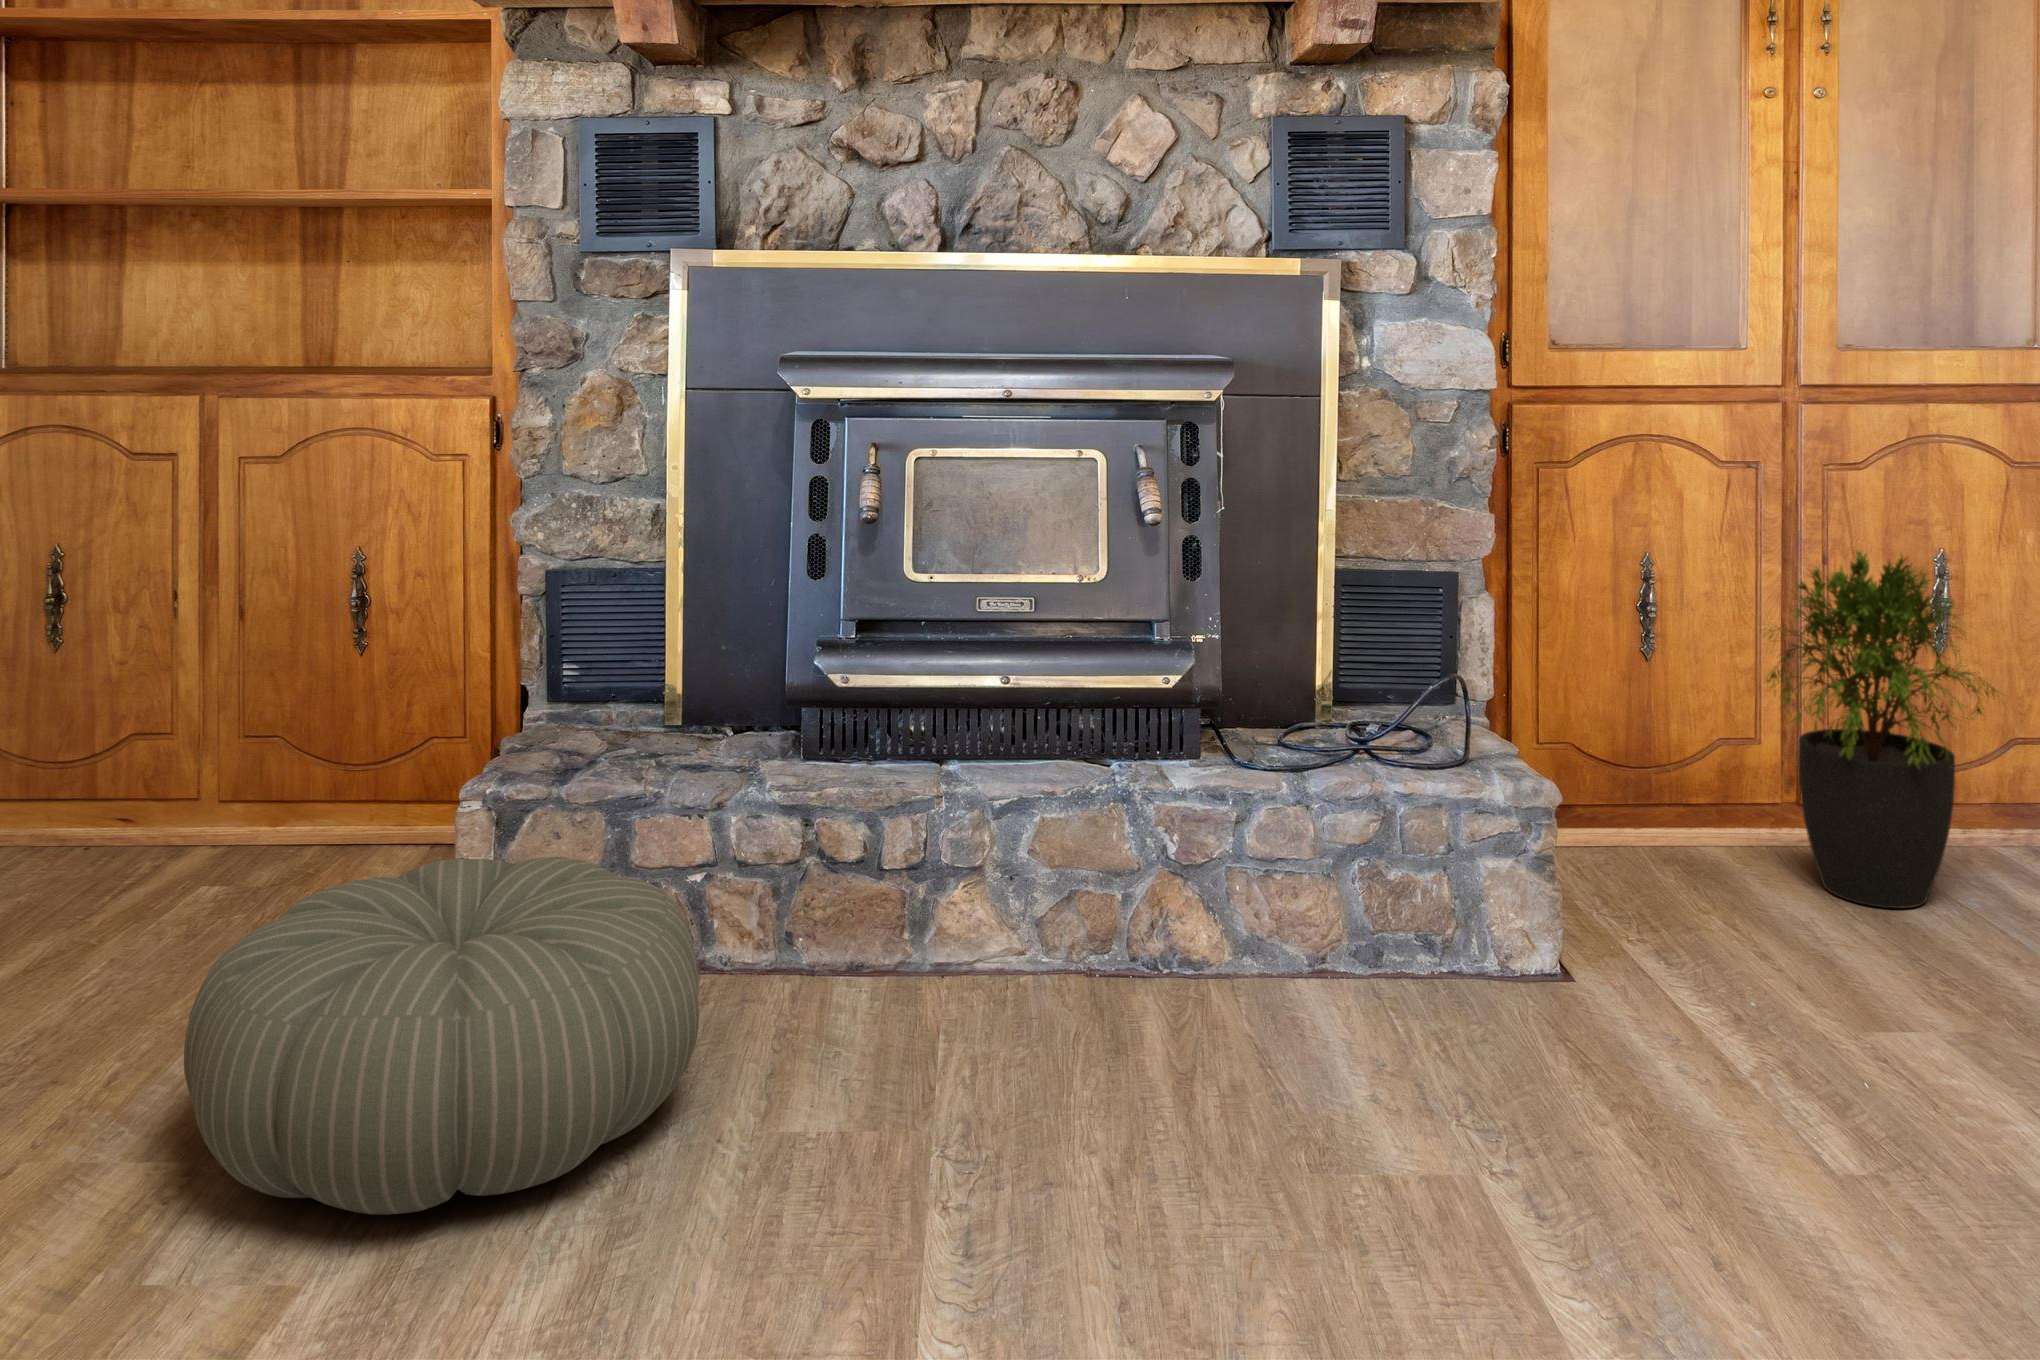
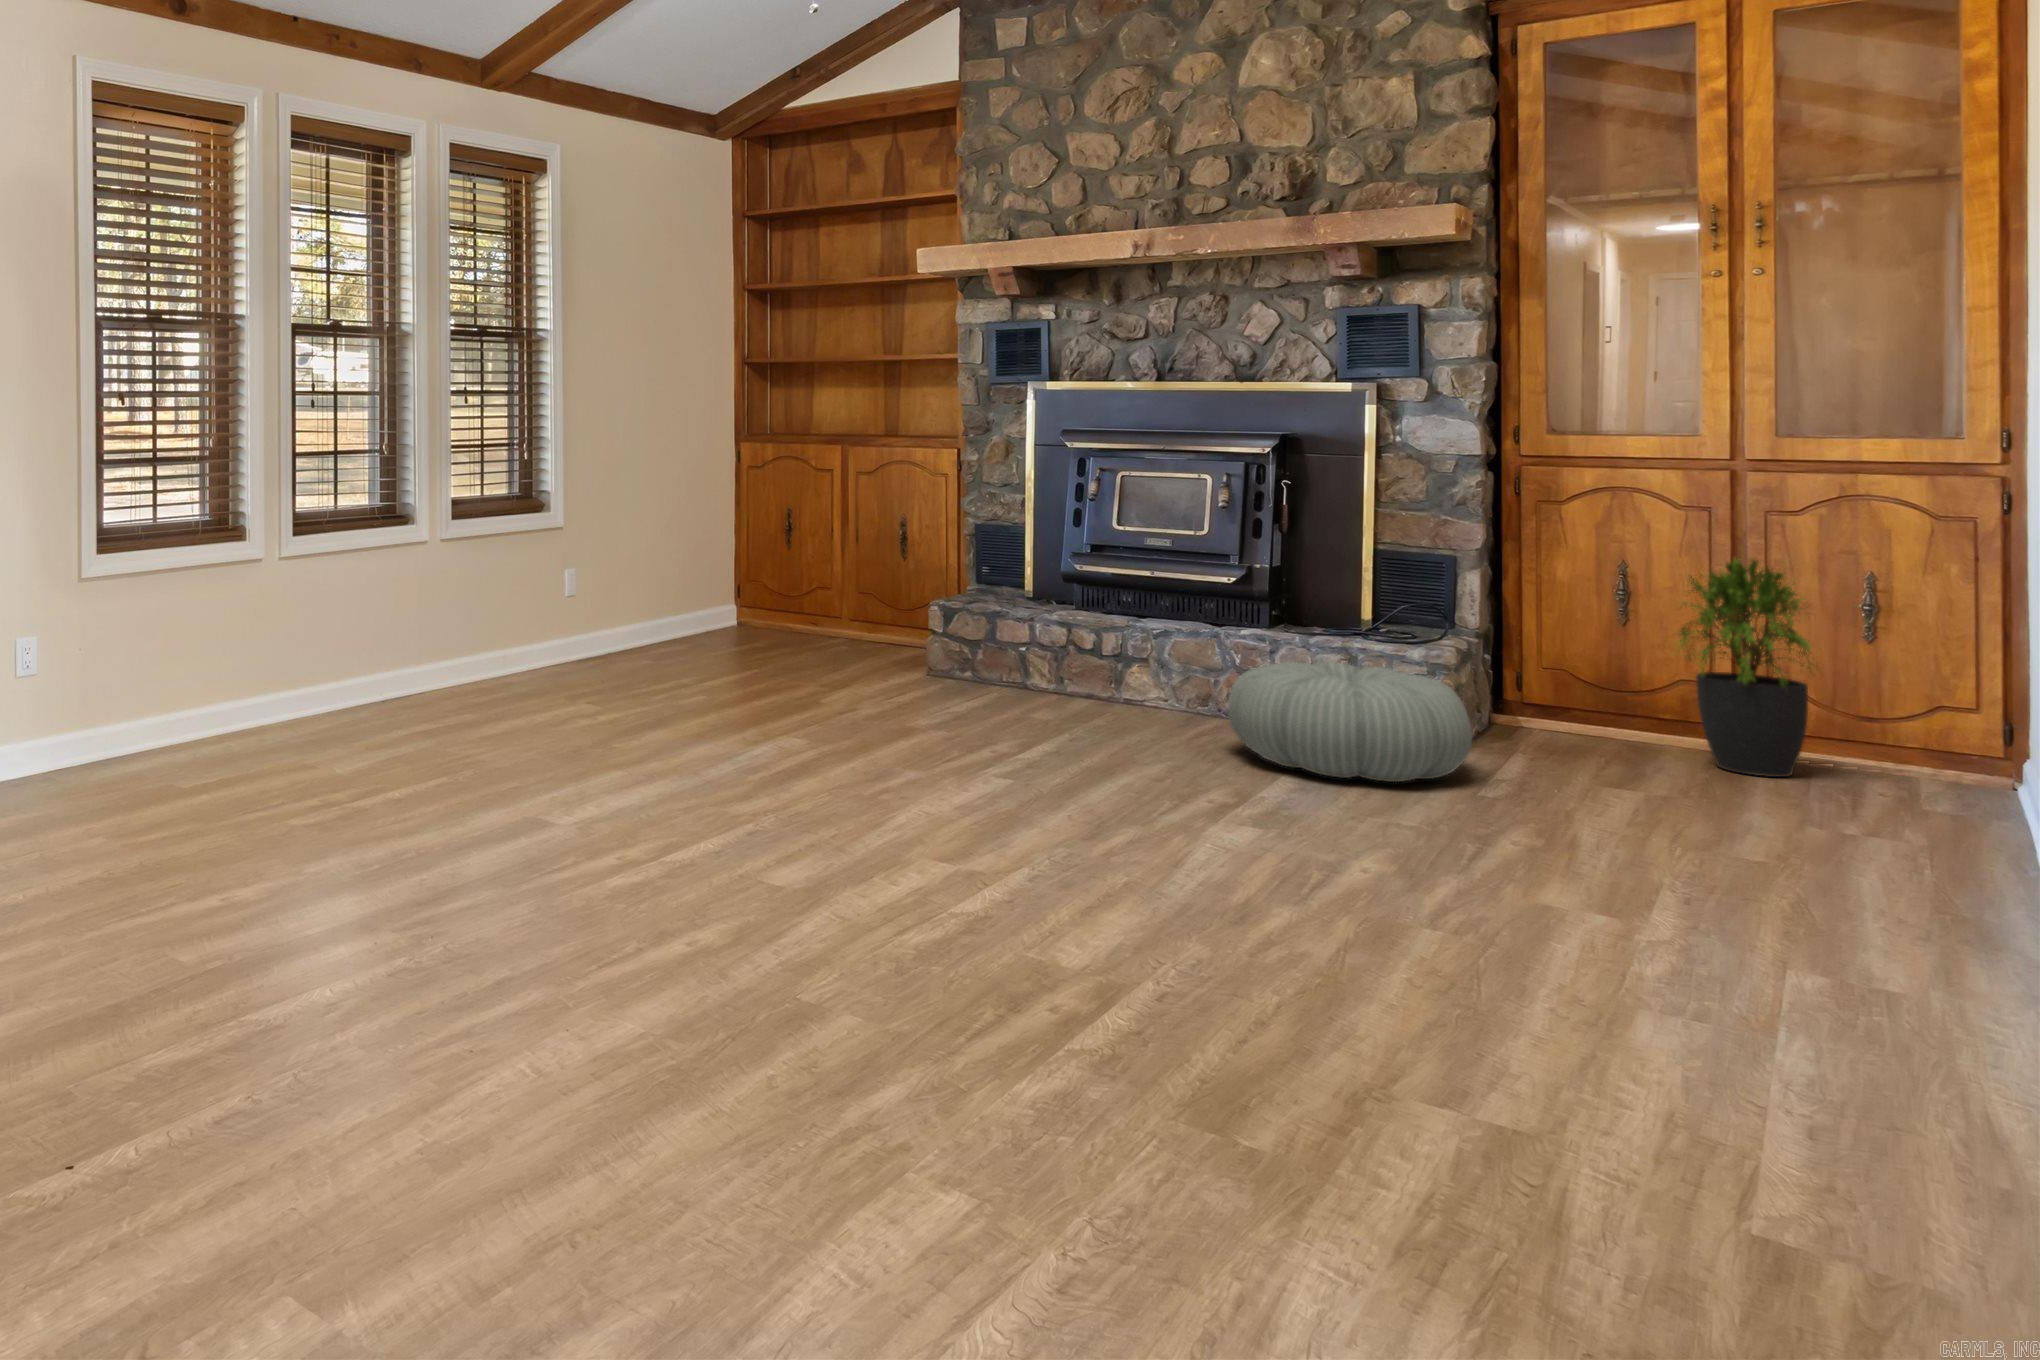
pouf: present [184,857,699,1215] -> present [1228,662,1472,782]

